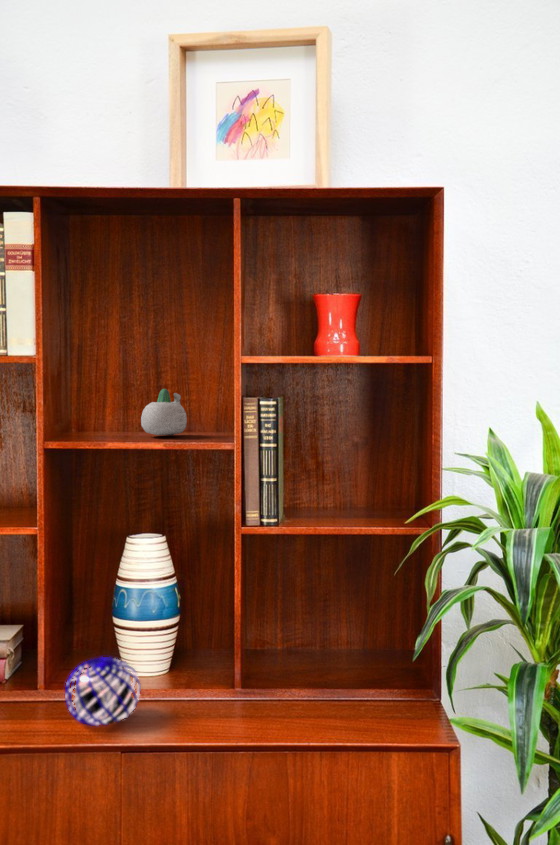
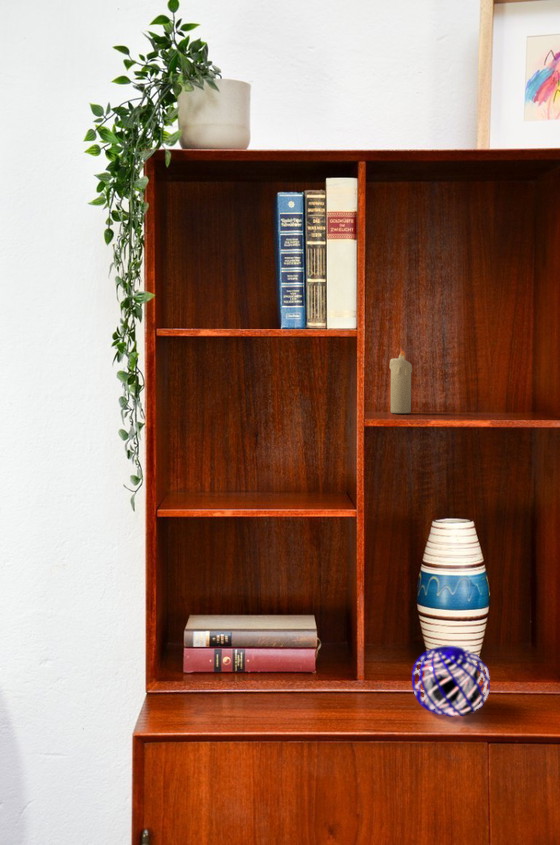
candle: none [95,372,117,434] -> present [390,347,412,413]
succulent planter: present [141,389,187,435] -> none [445,365,491,414]

